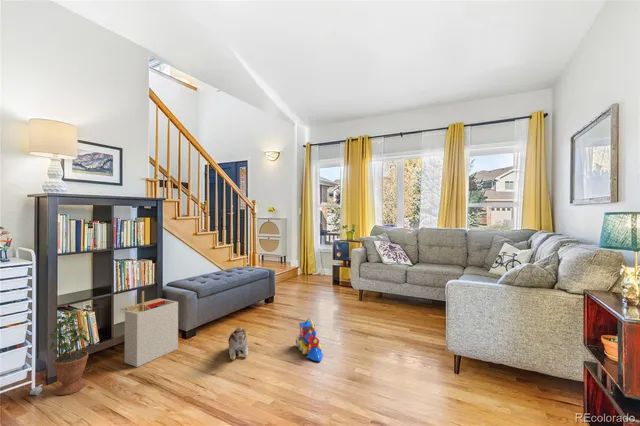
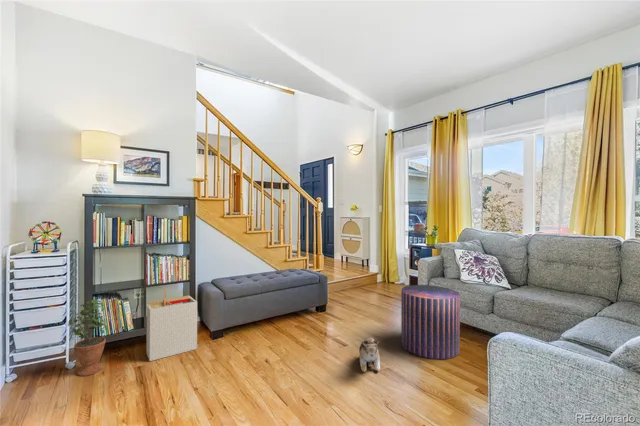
pouf: none [348,269,390,321] -> present [401,285,460,359]
toy train: present [295,318,323,361] -> none [302,343,328,403]
plush toy: present [228,327,248,360] -> present [359,337,380,372]

